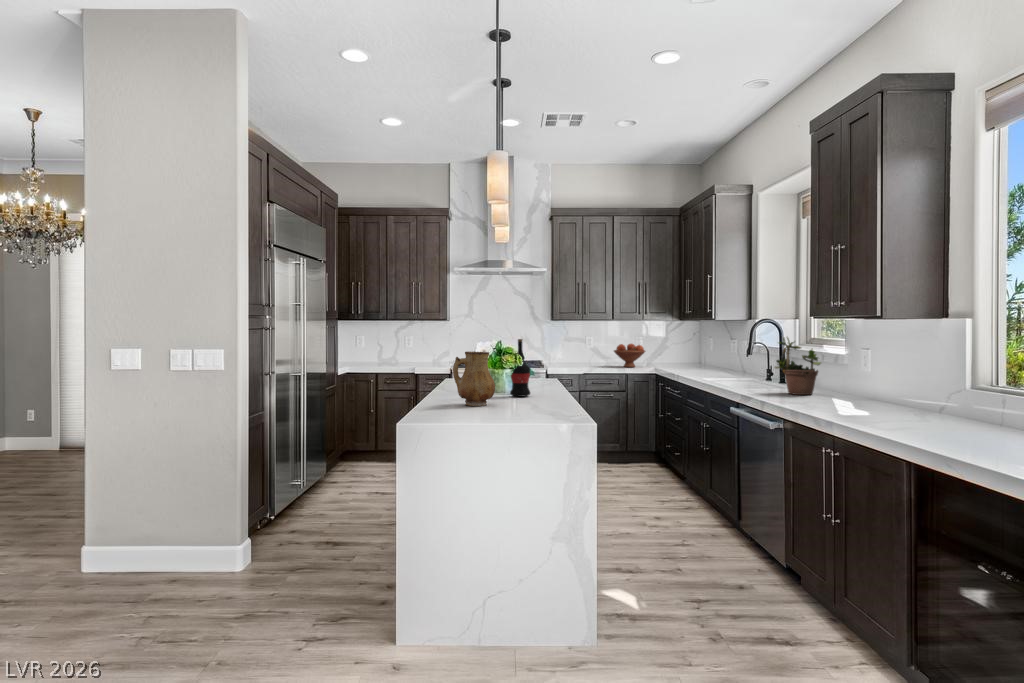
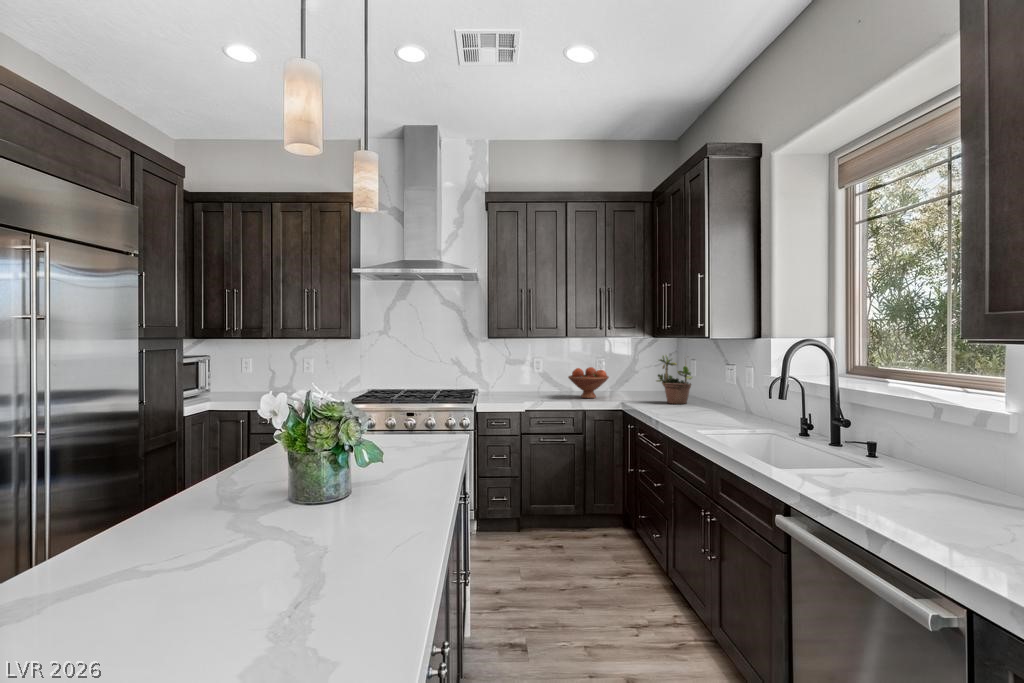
potted plant: present [775,338,821,395] -> present [657,356,692,404]
wine bottle: present [510,339,531,397] -> none [306,393,356,528]
ceramic pitcher: present [453,352,495,406] -> none [59,441,206,609]

